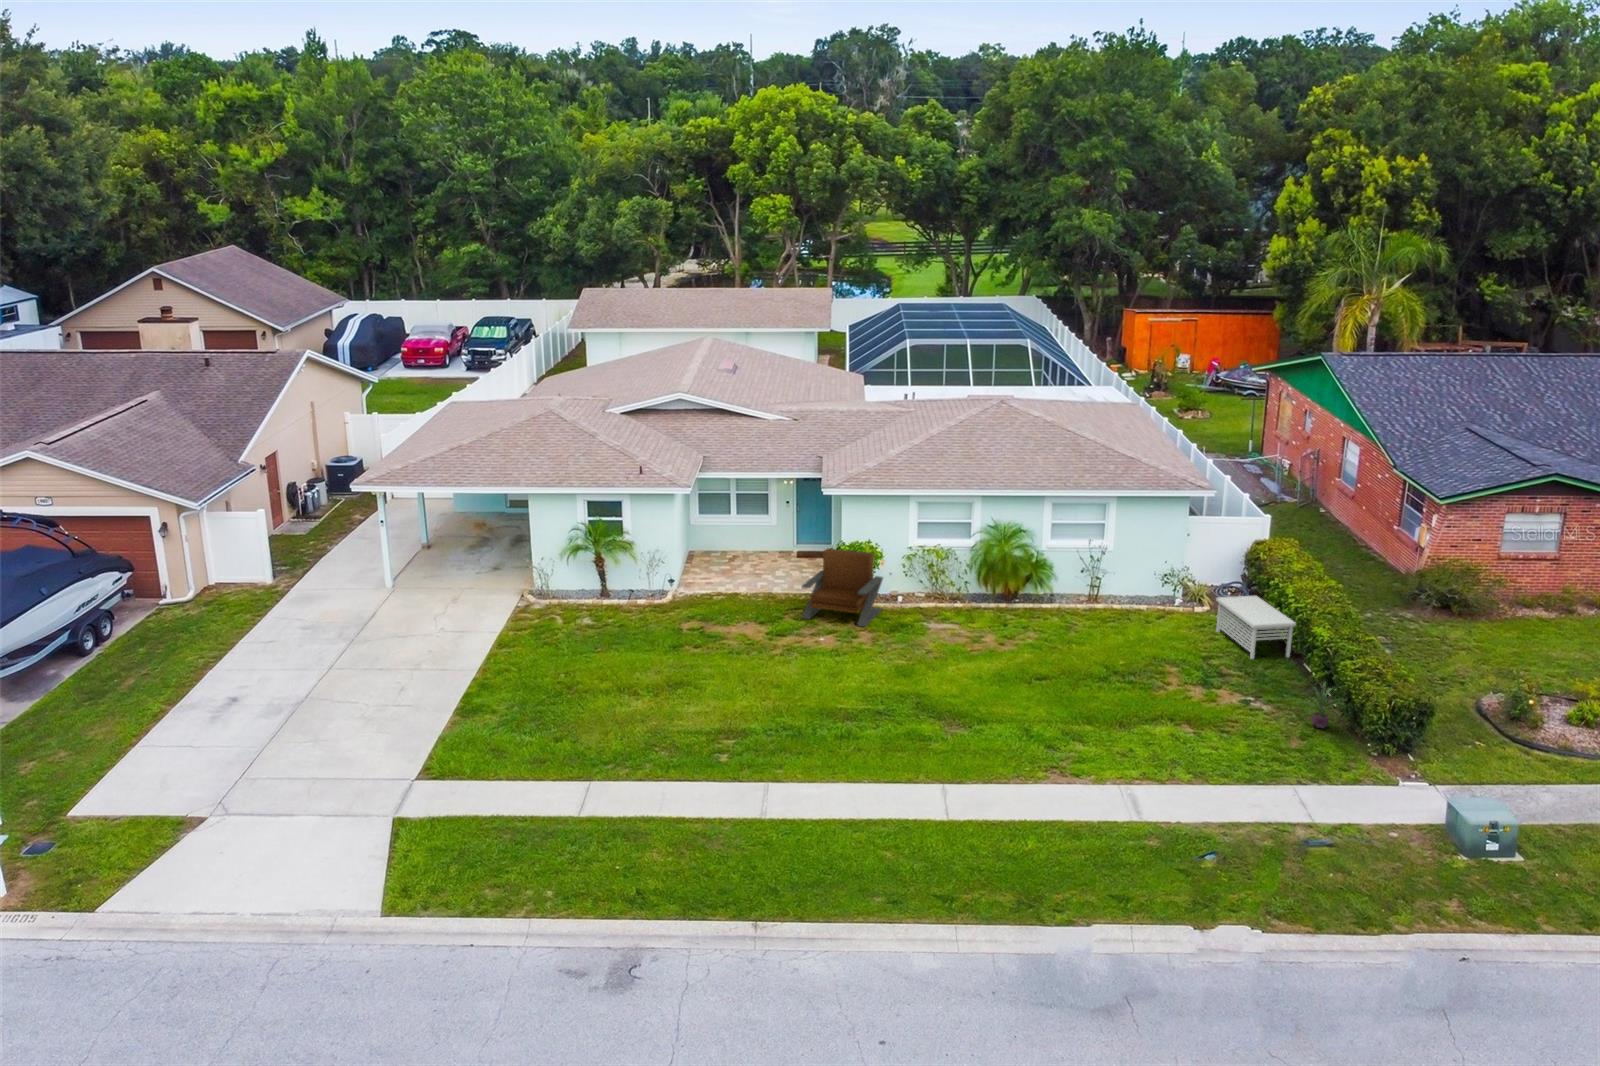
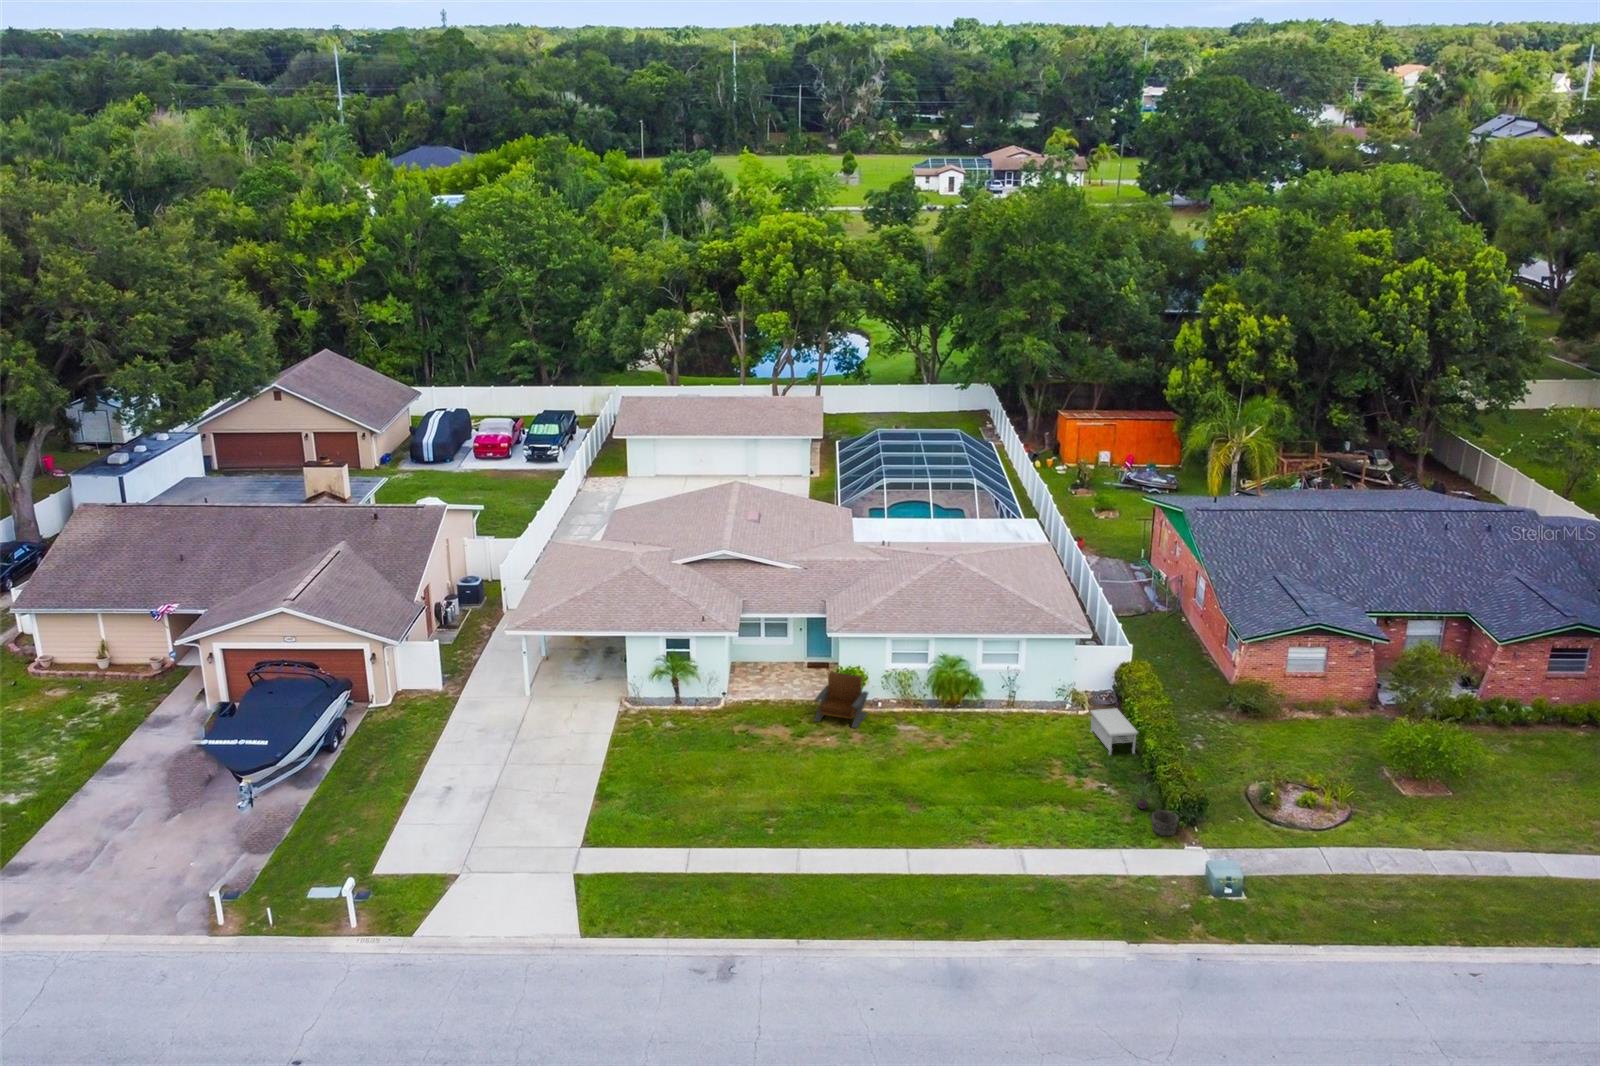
bucket: none [1338,723,1391,766] -> present [1150,809,1179,836]

